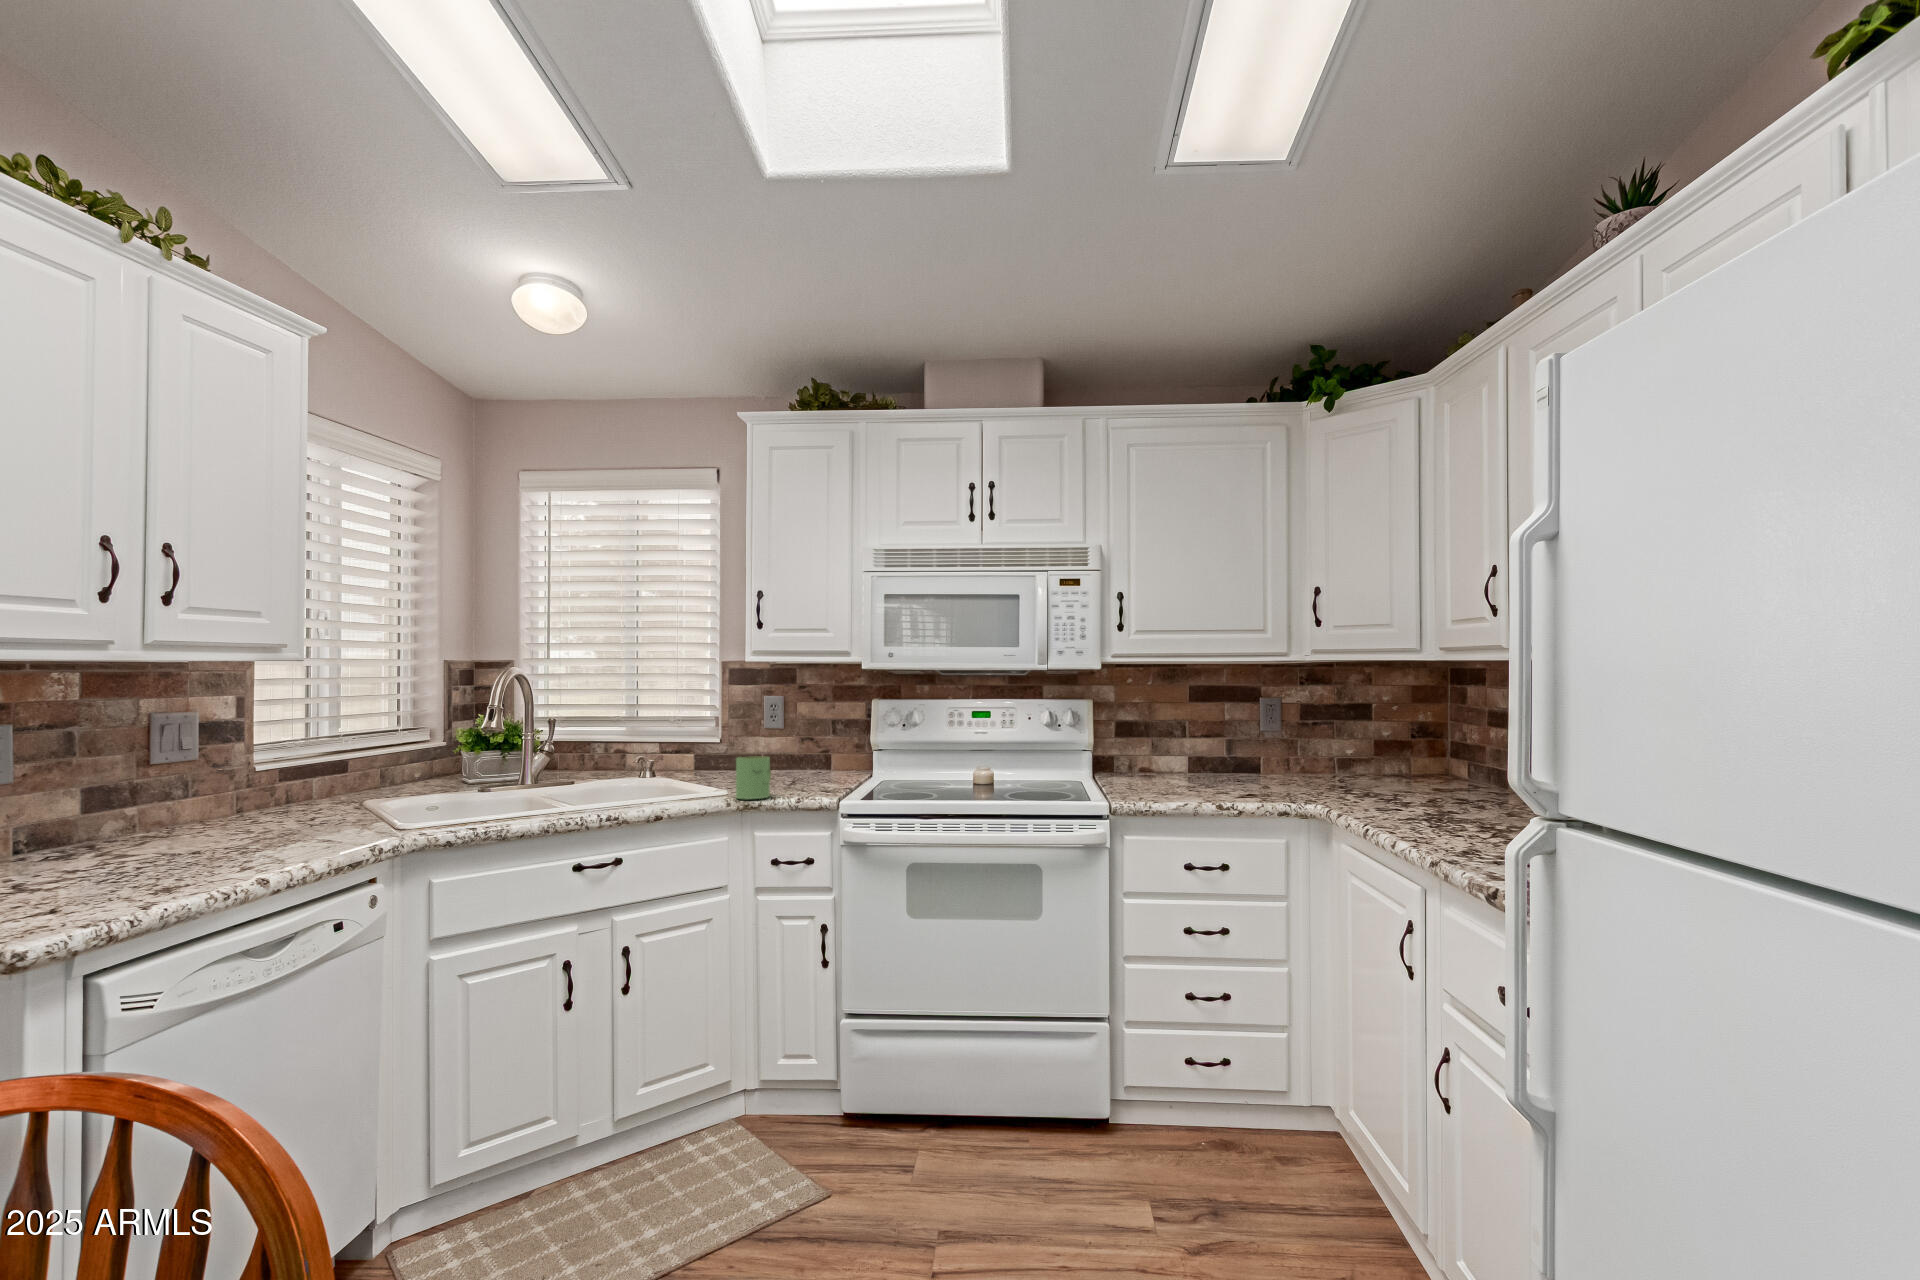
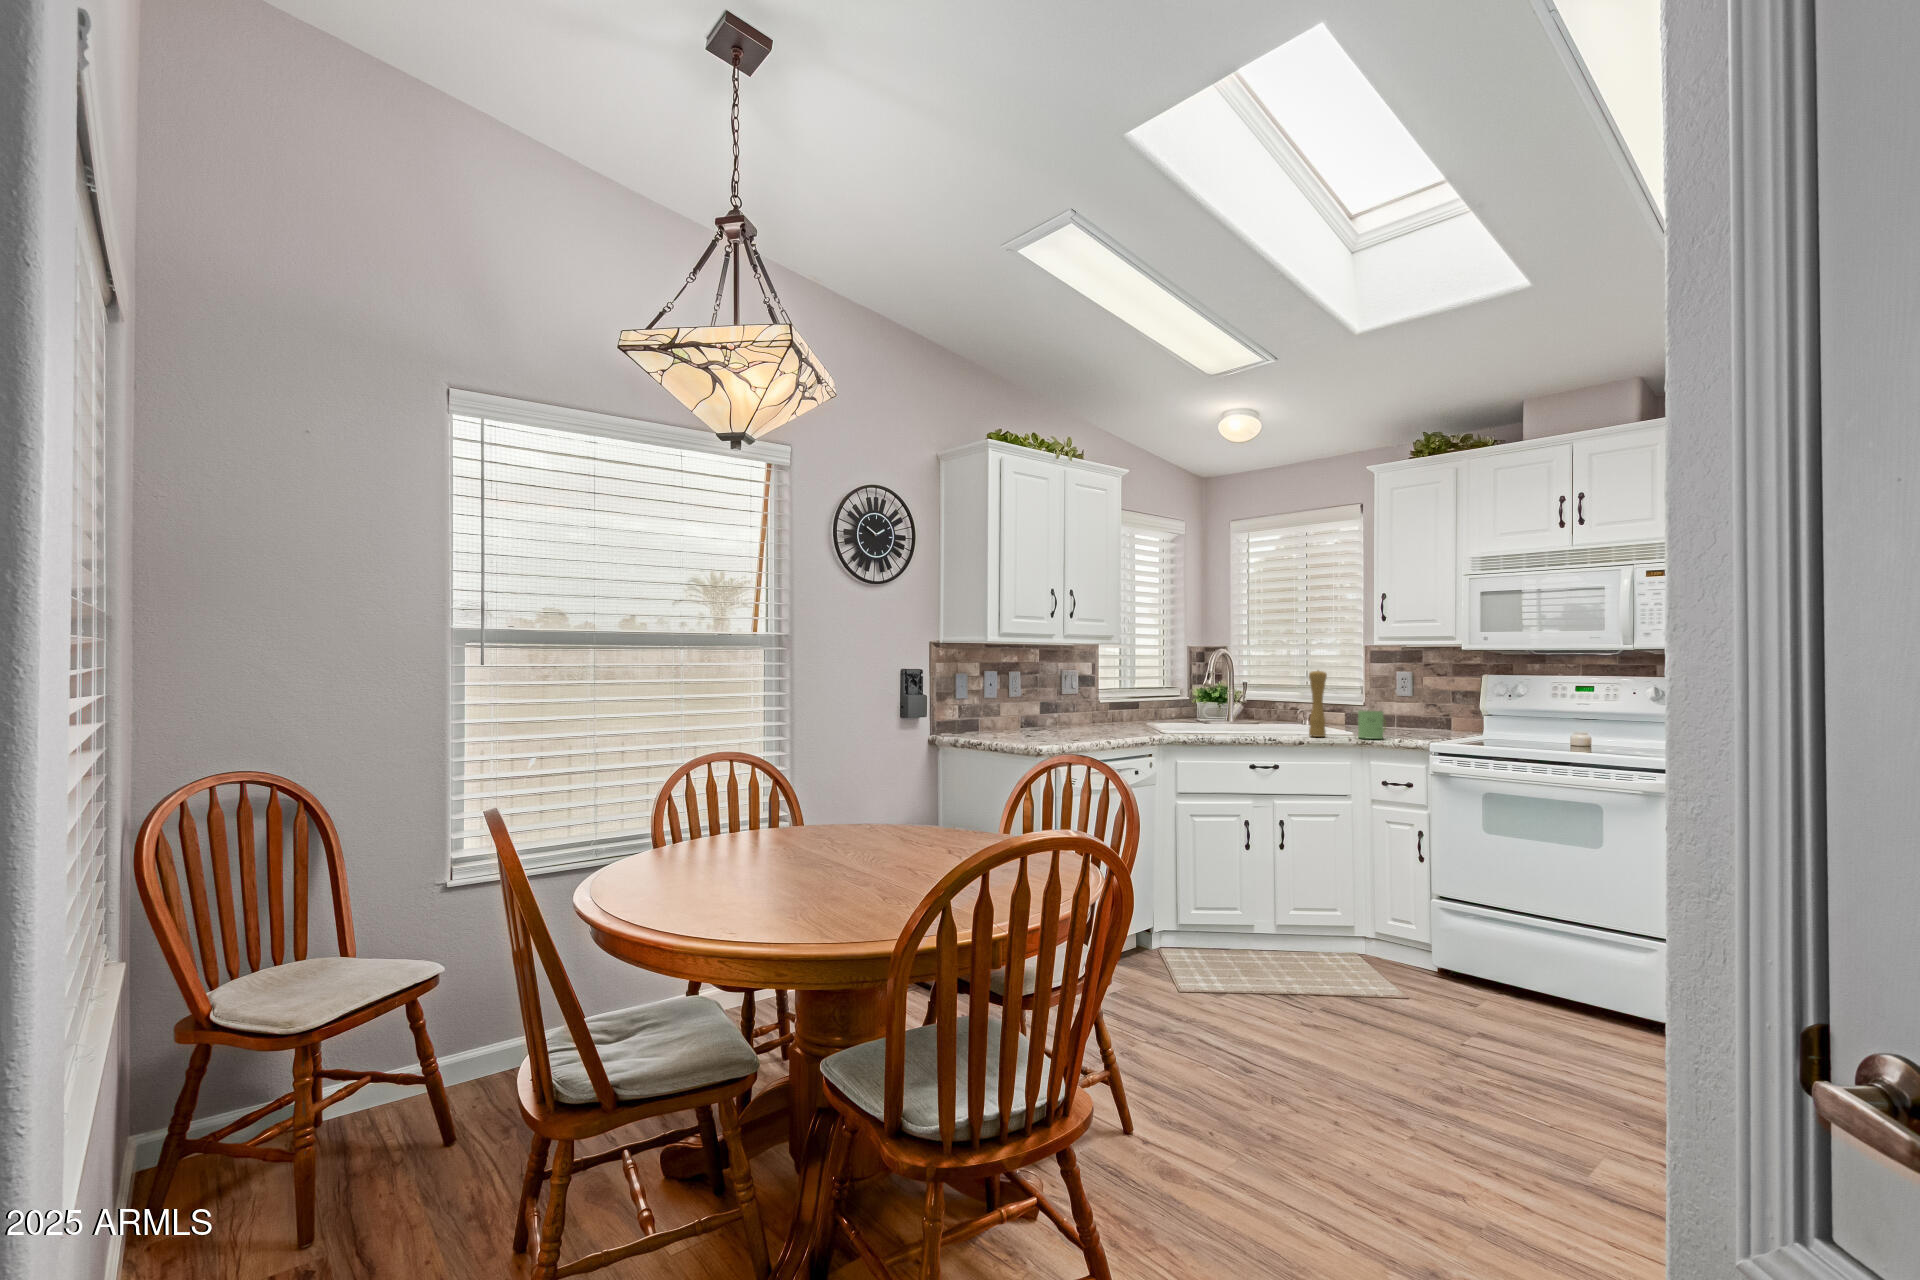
pepper mill: none [665,701,692,804] -> present [1309,671,1327,737]

